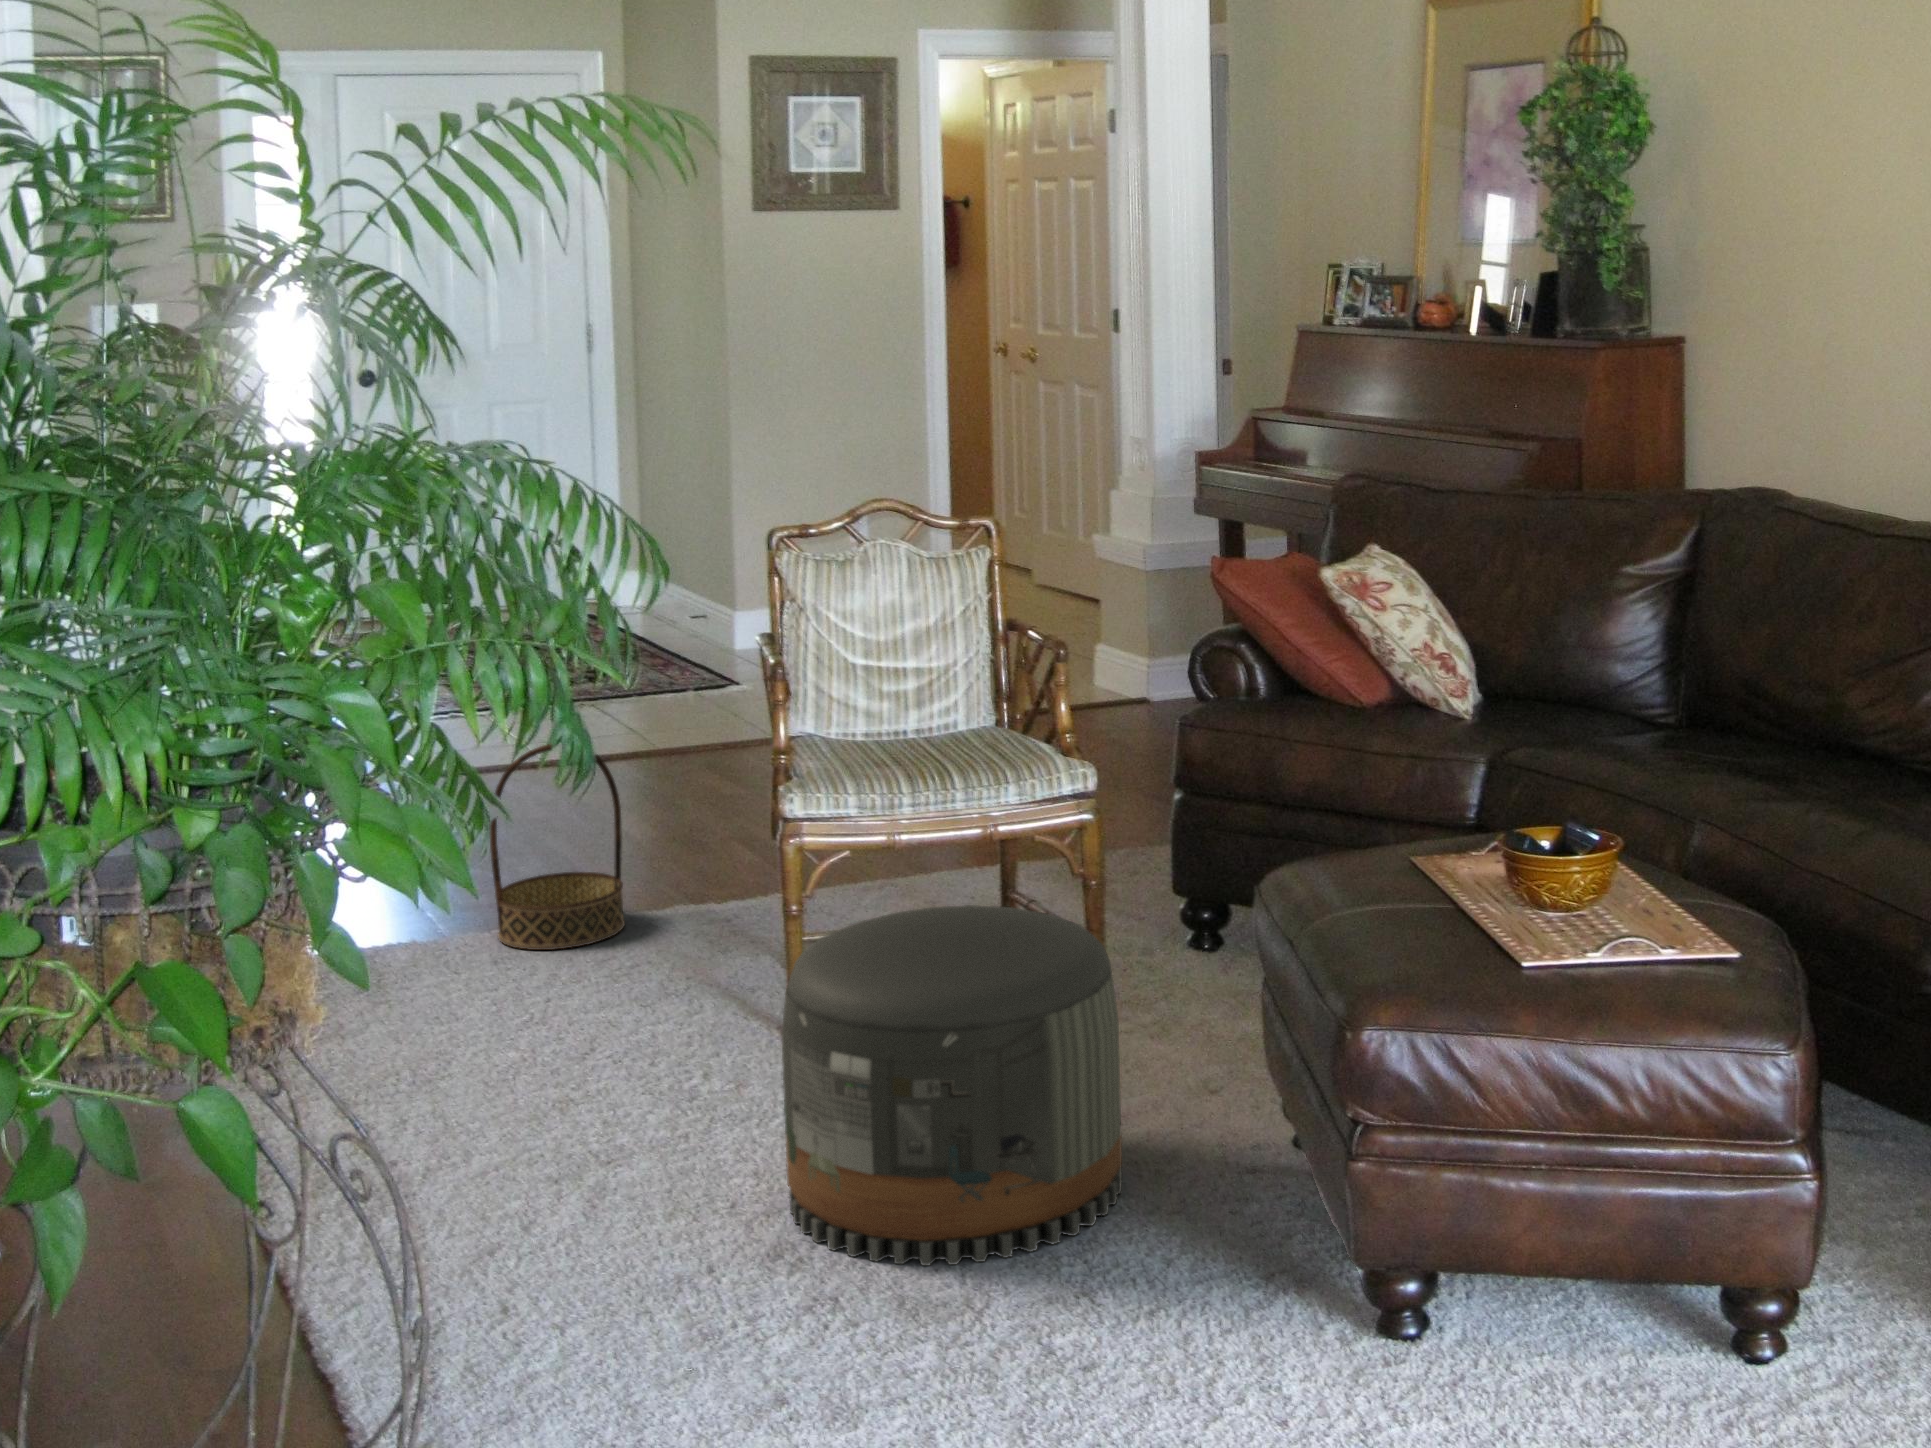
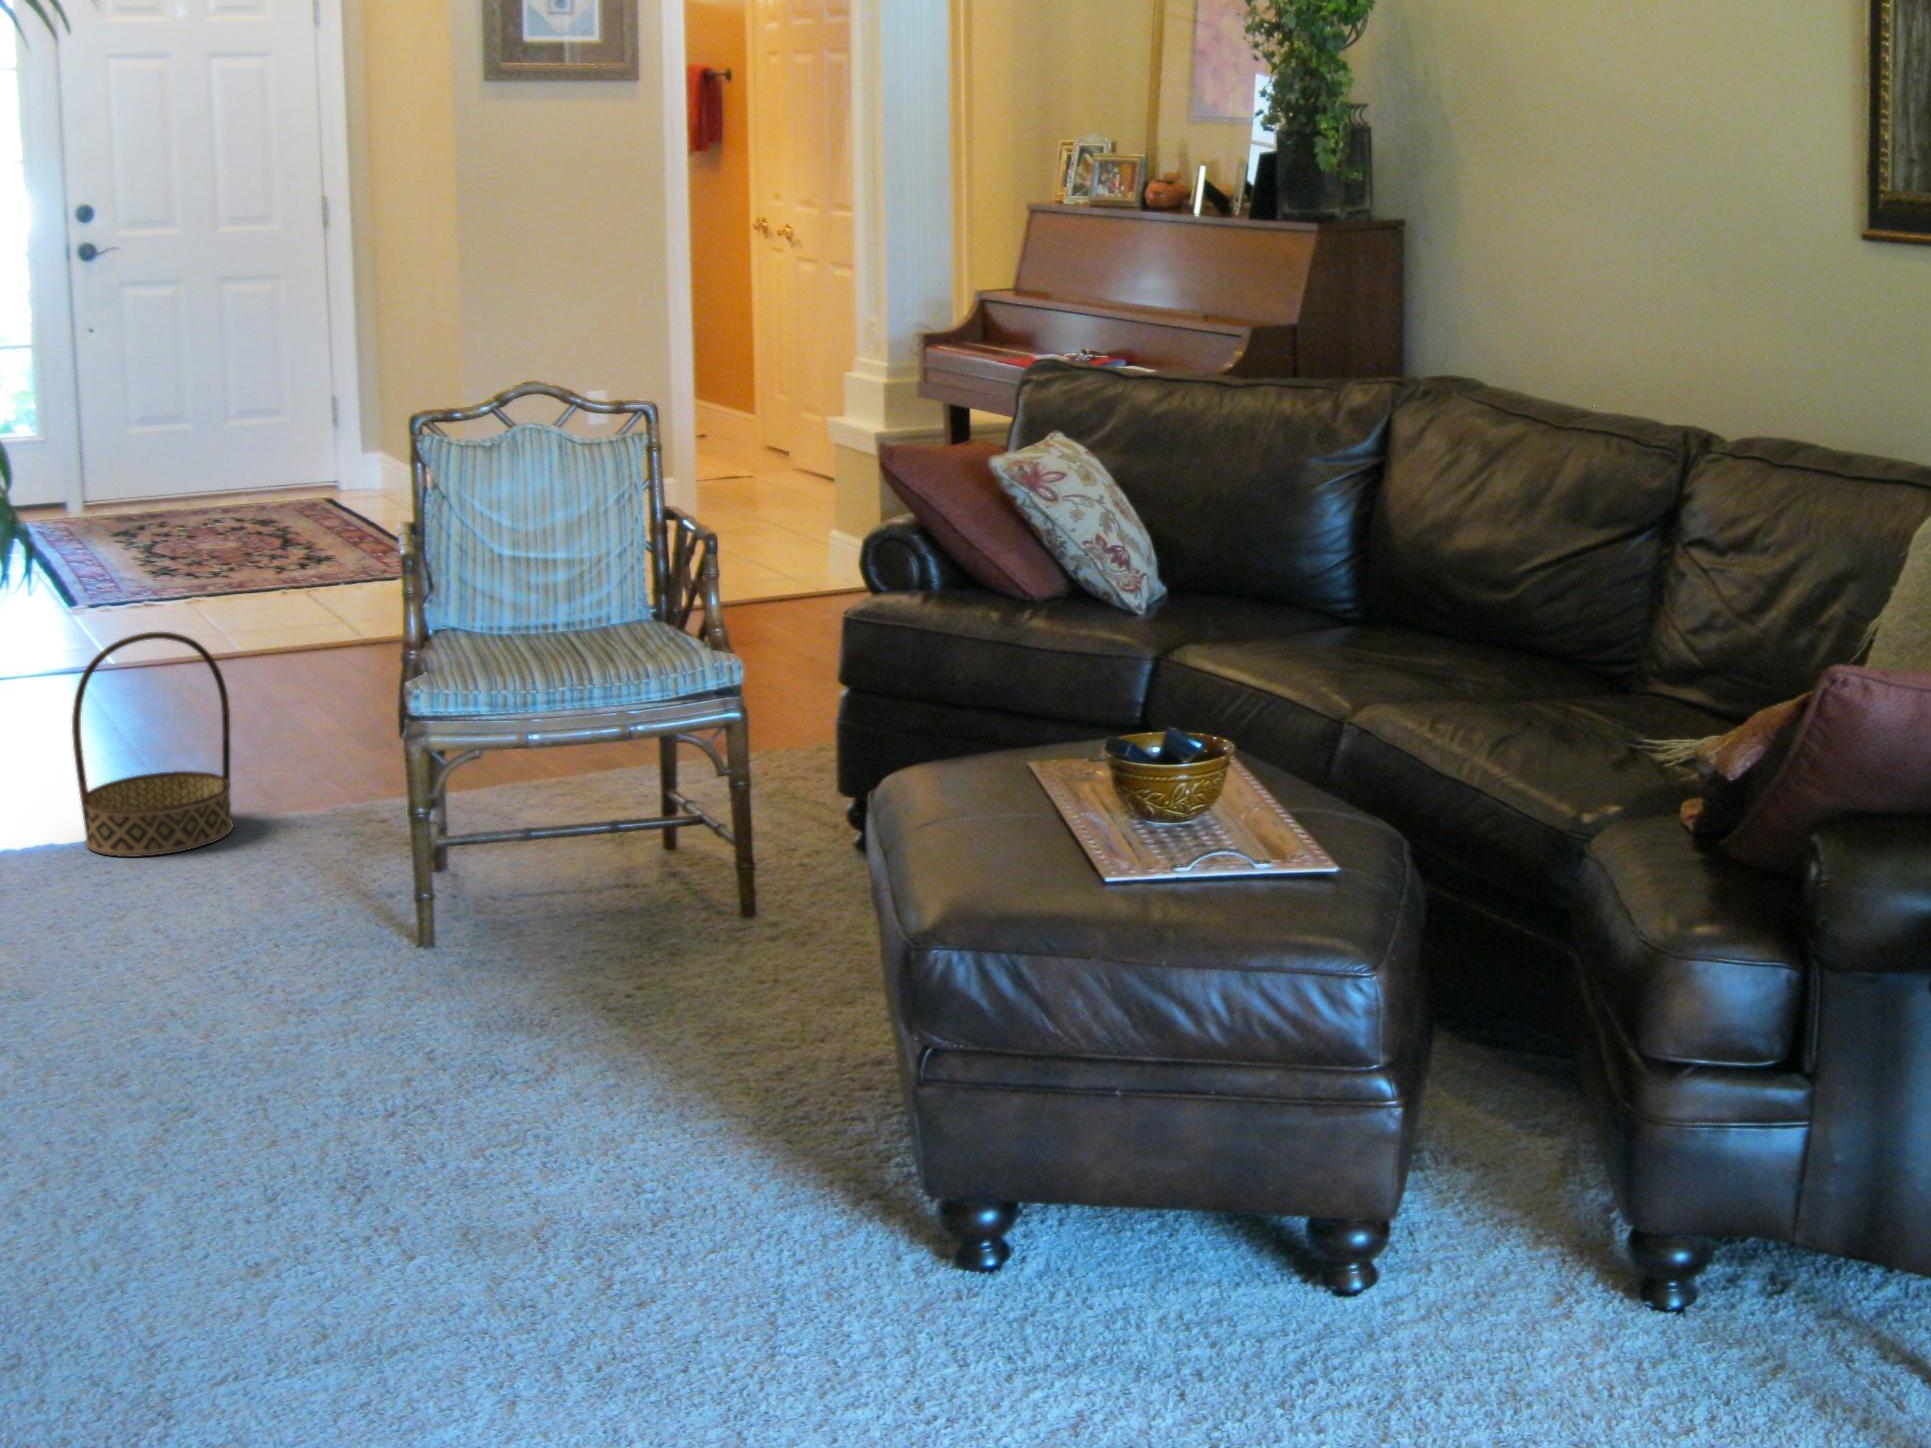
pouf: present [782,905,1122,1265] -> none [326,814,712,1206]

